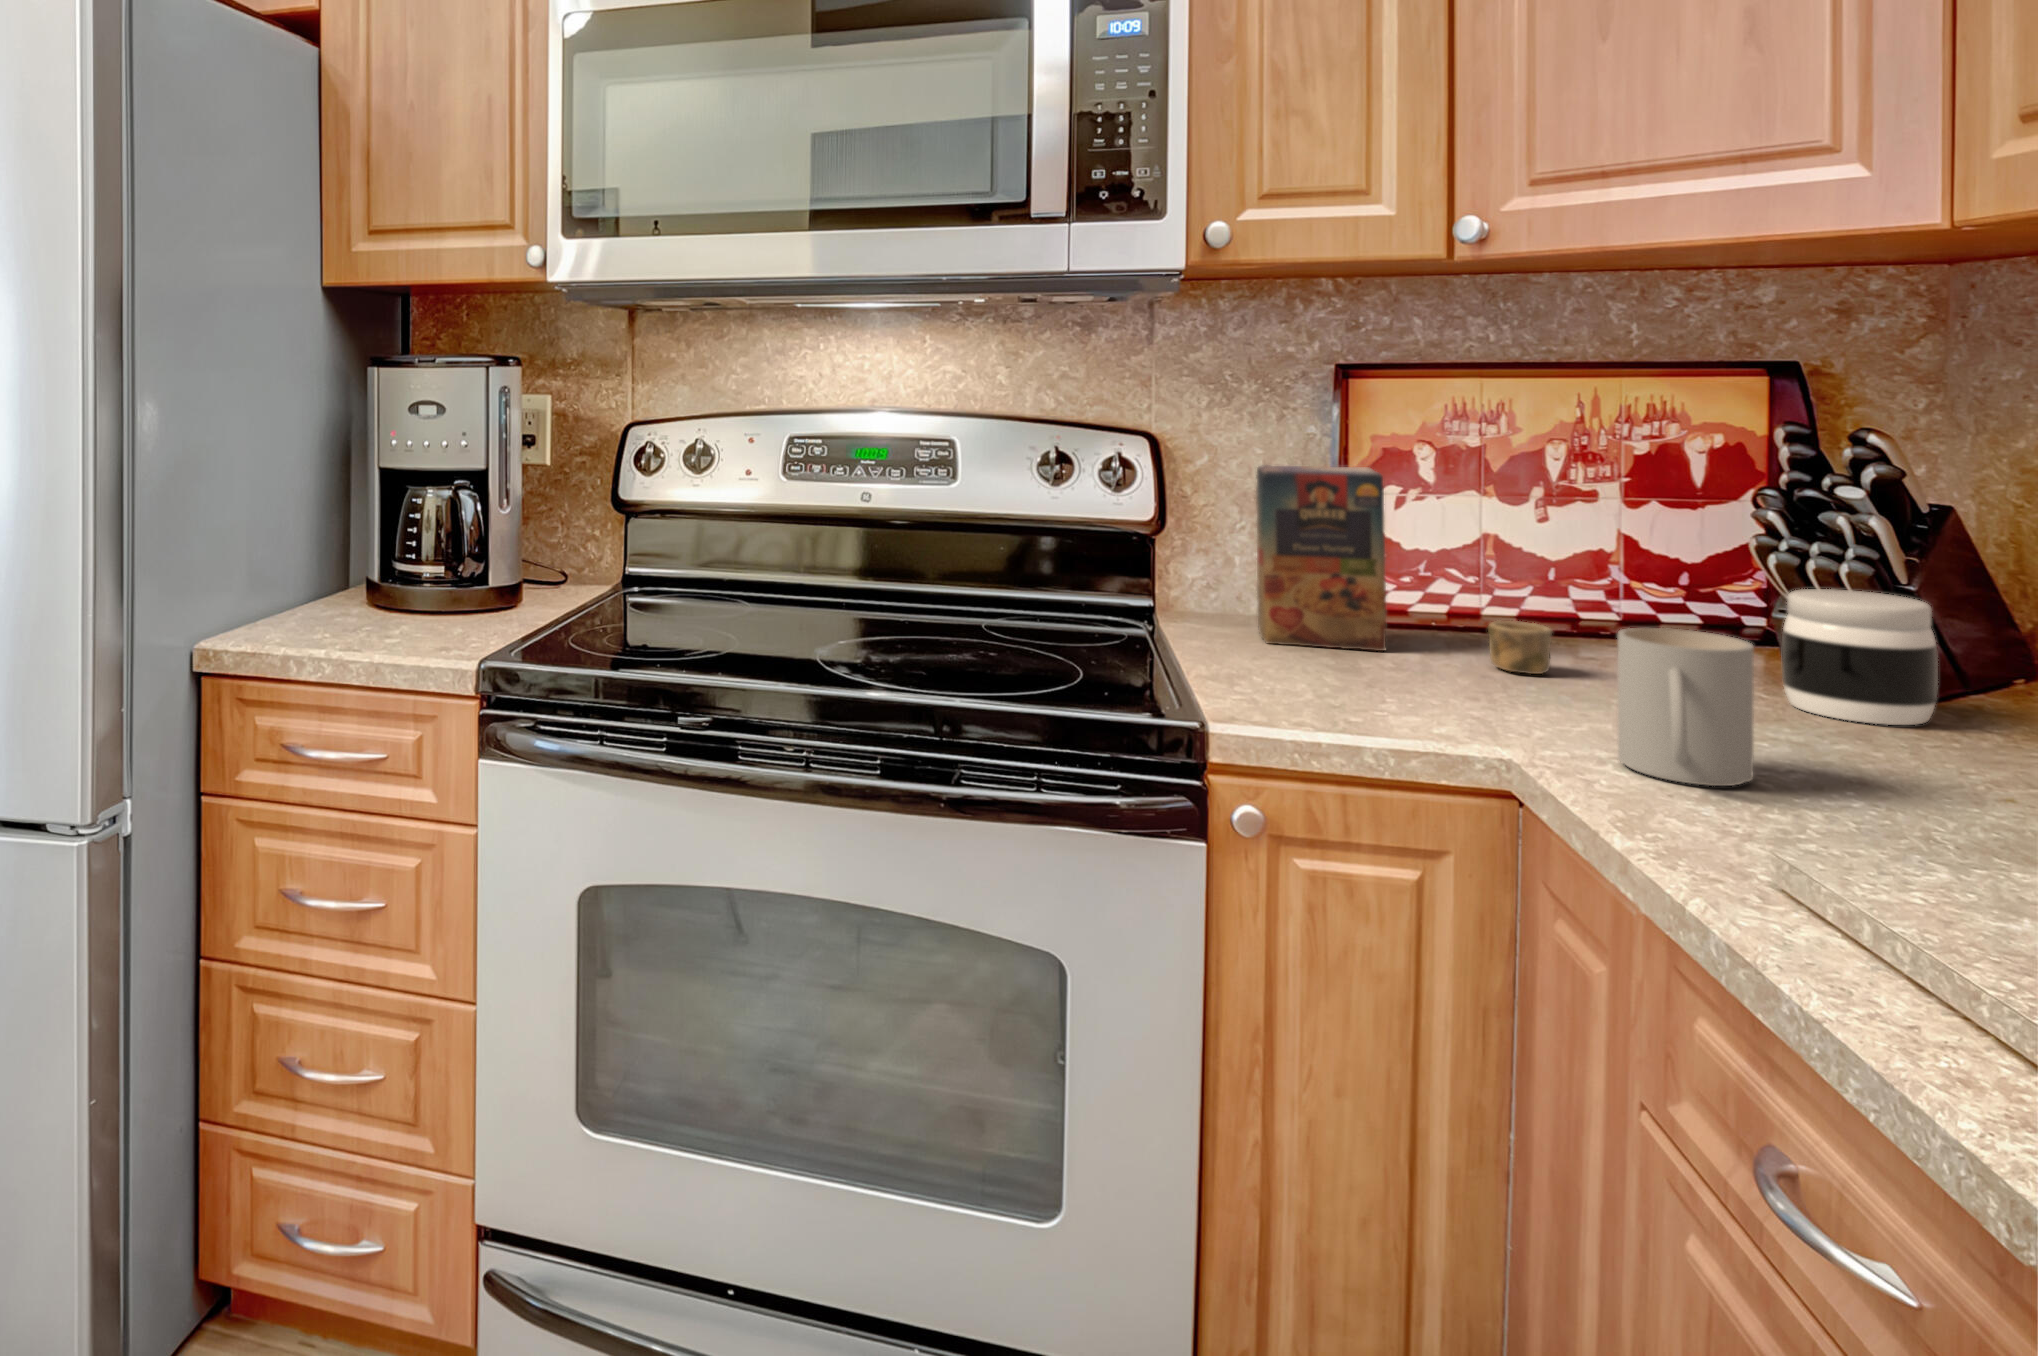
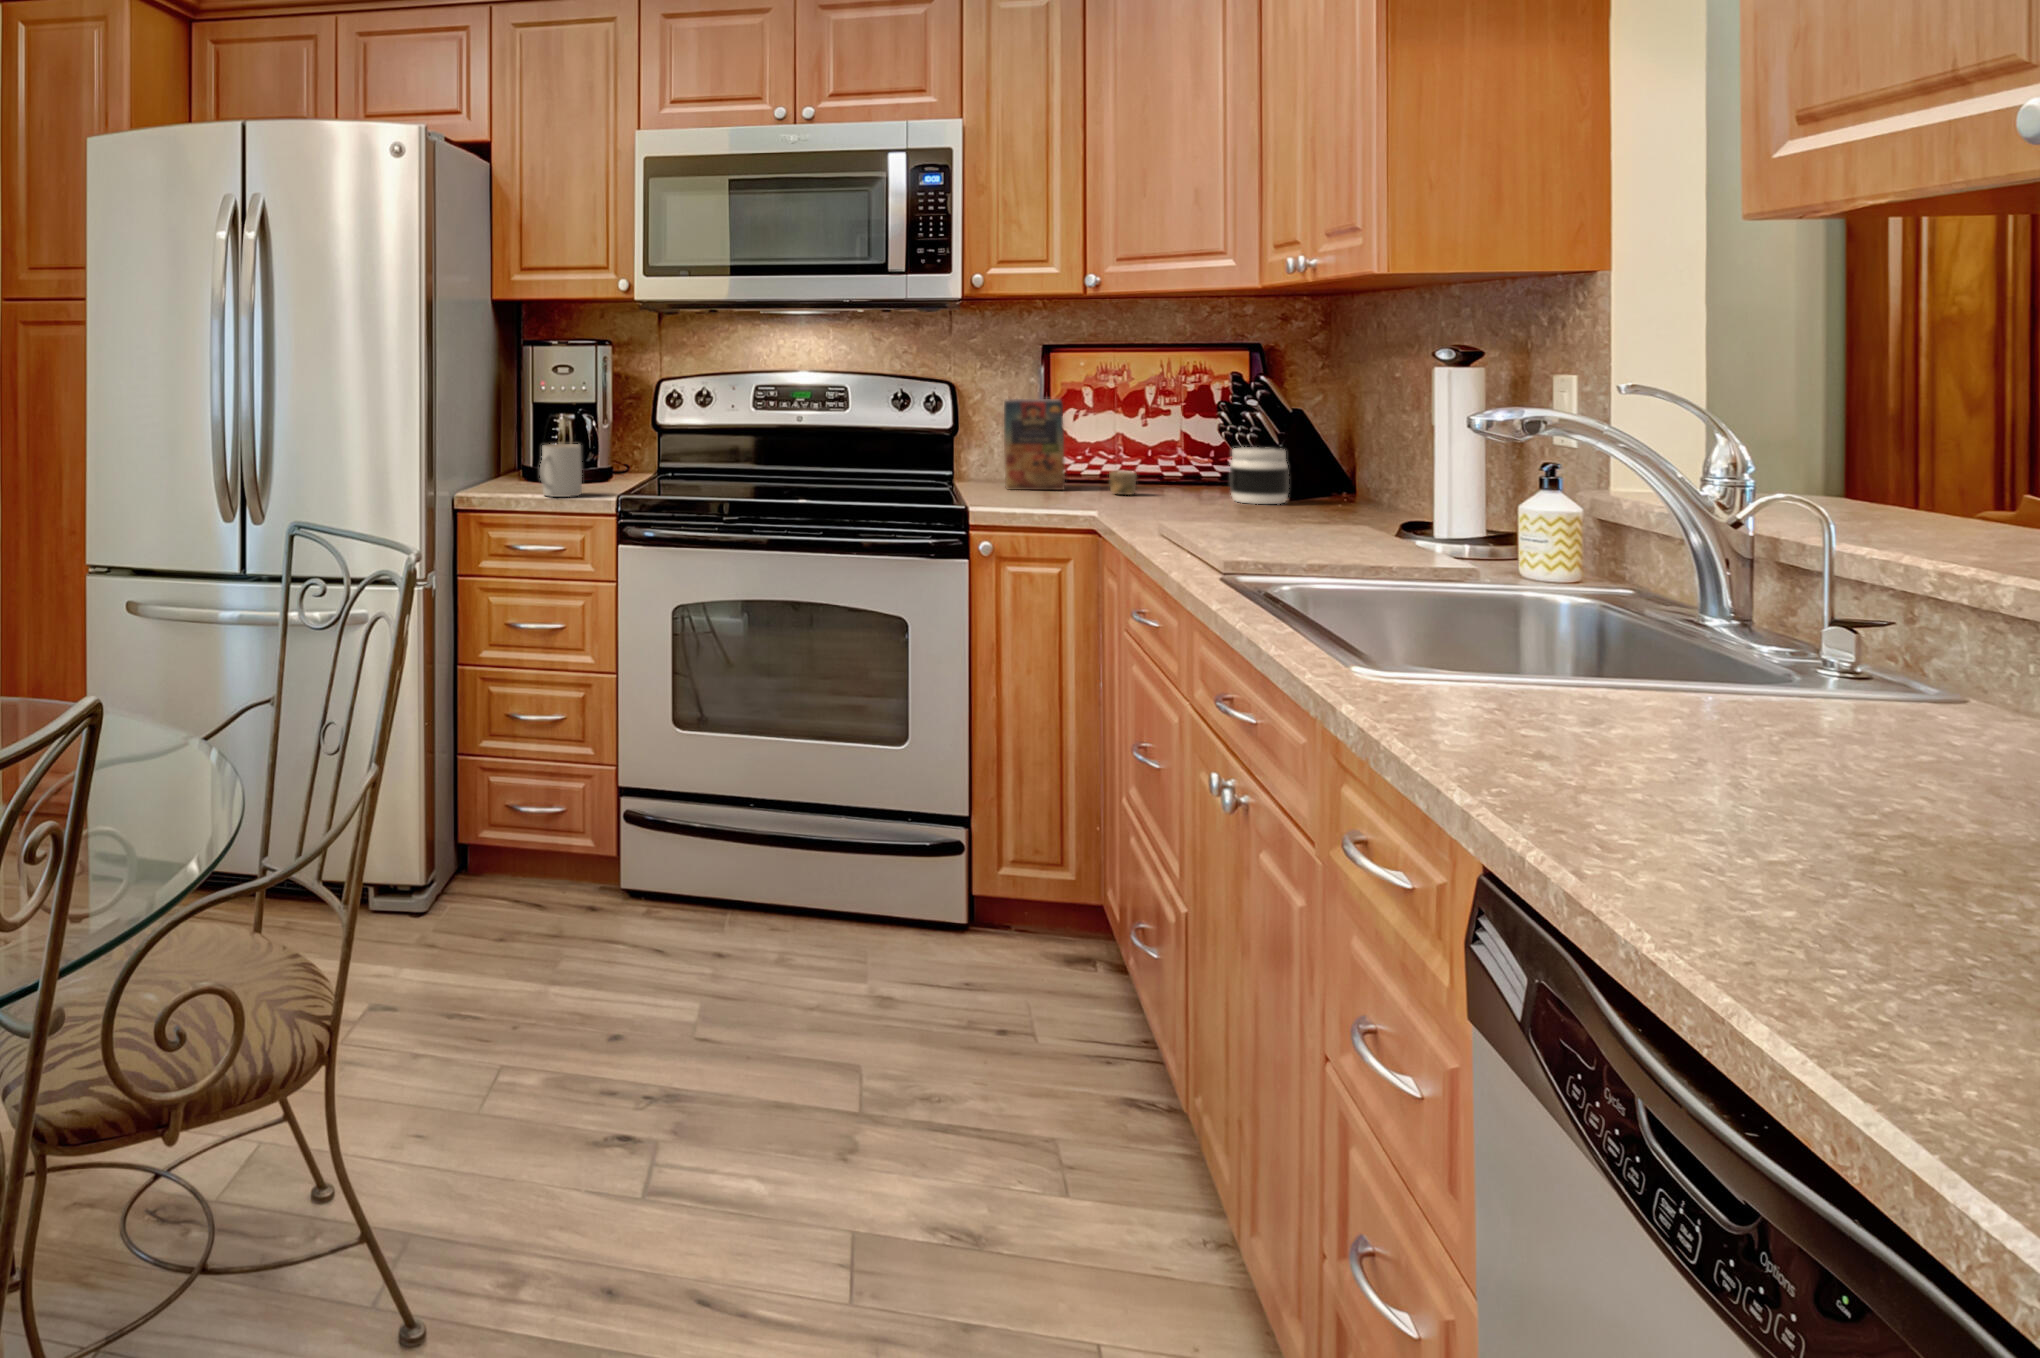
mug: present [1618,628,1754,786] -> present [540,444,582,497]

